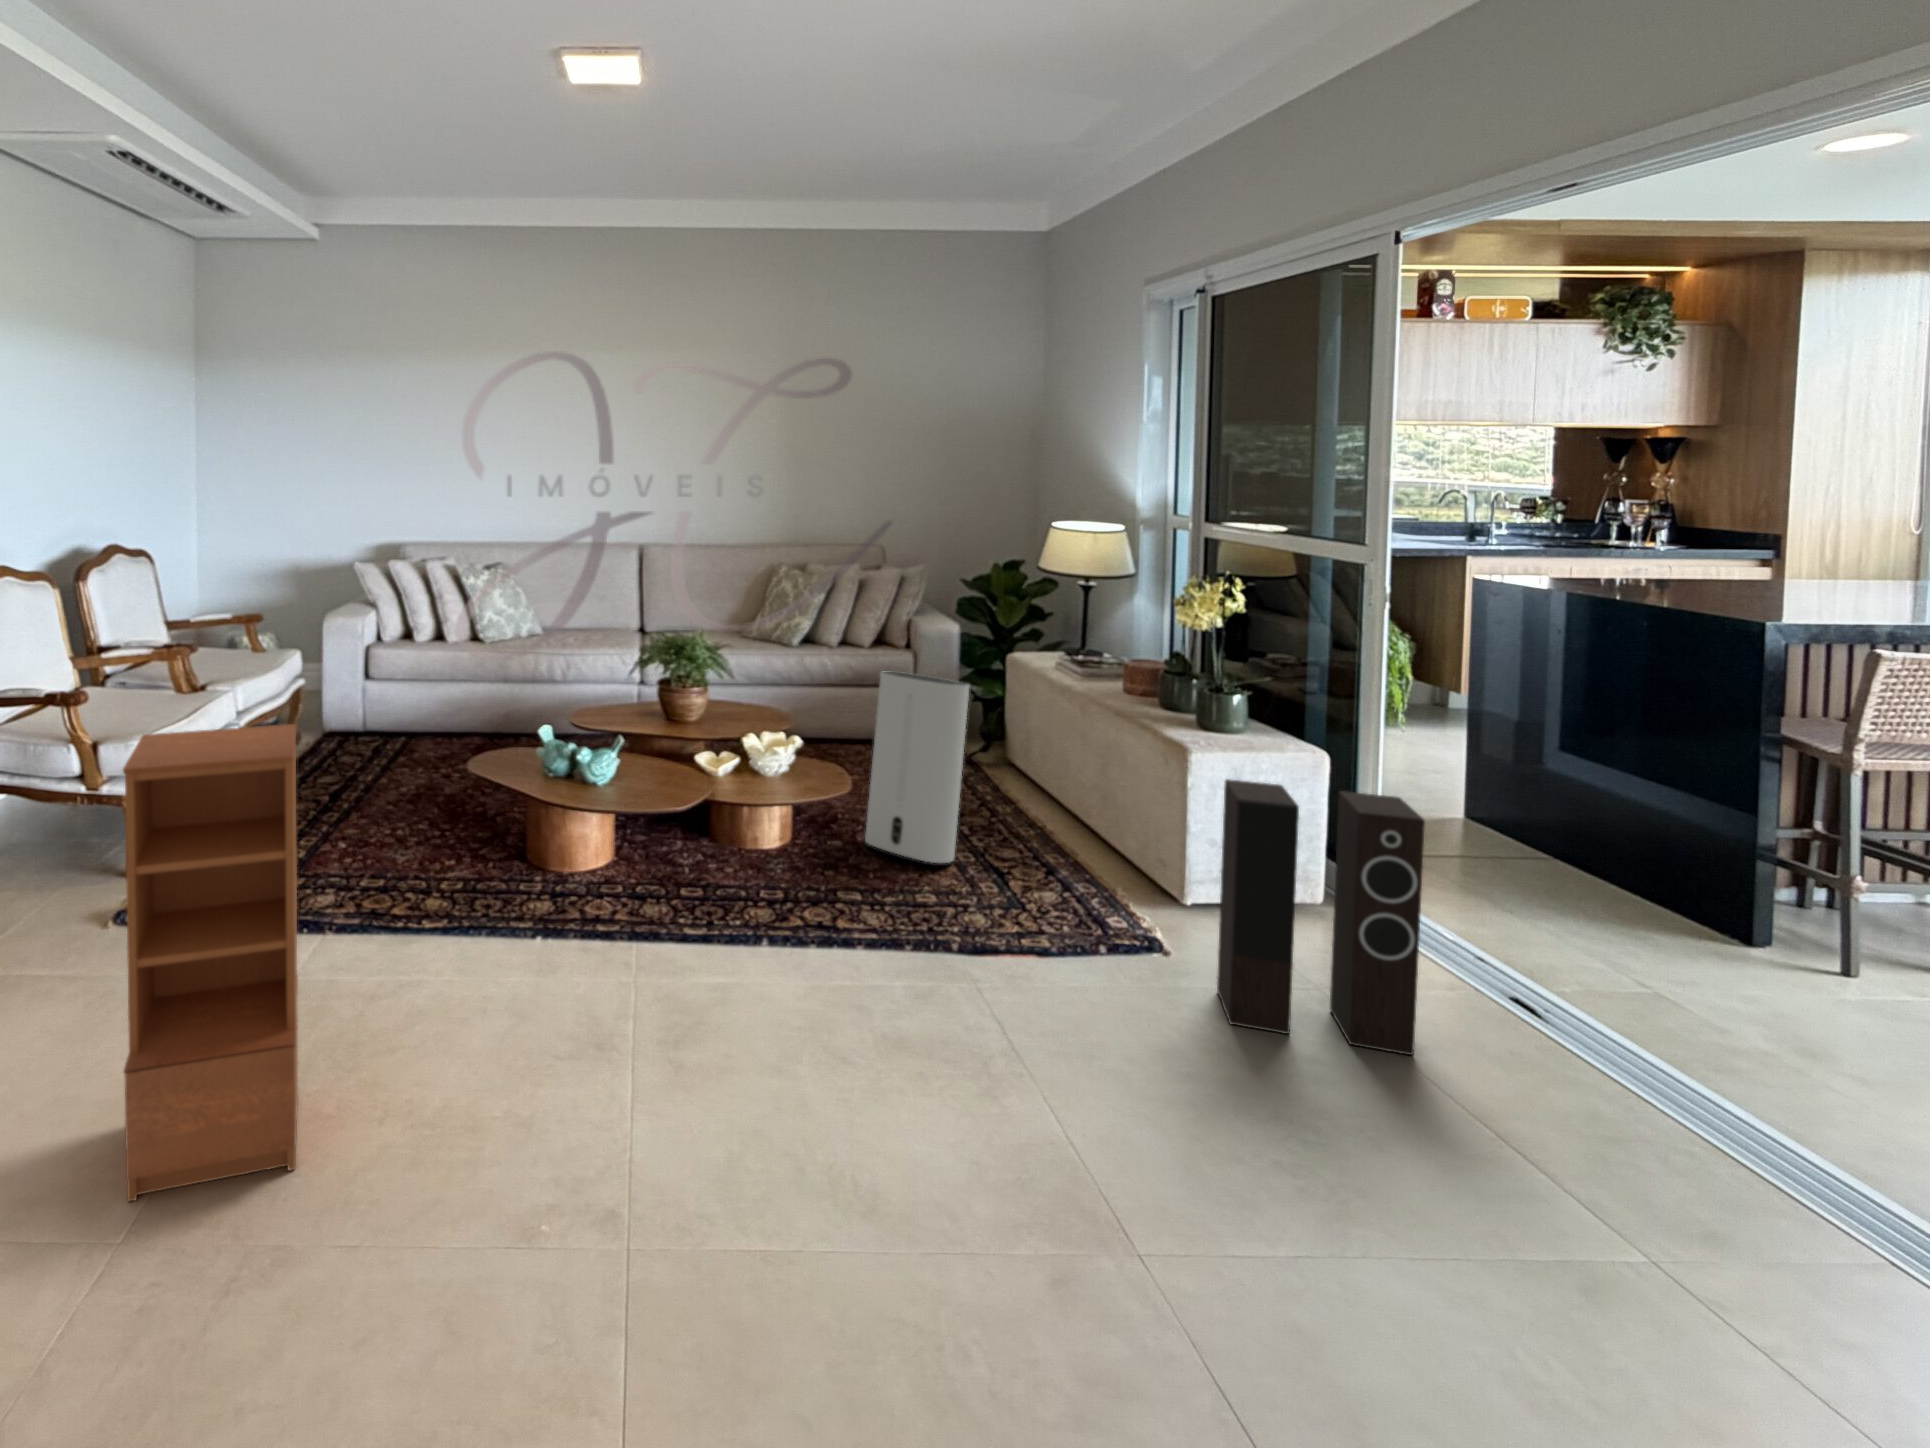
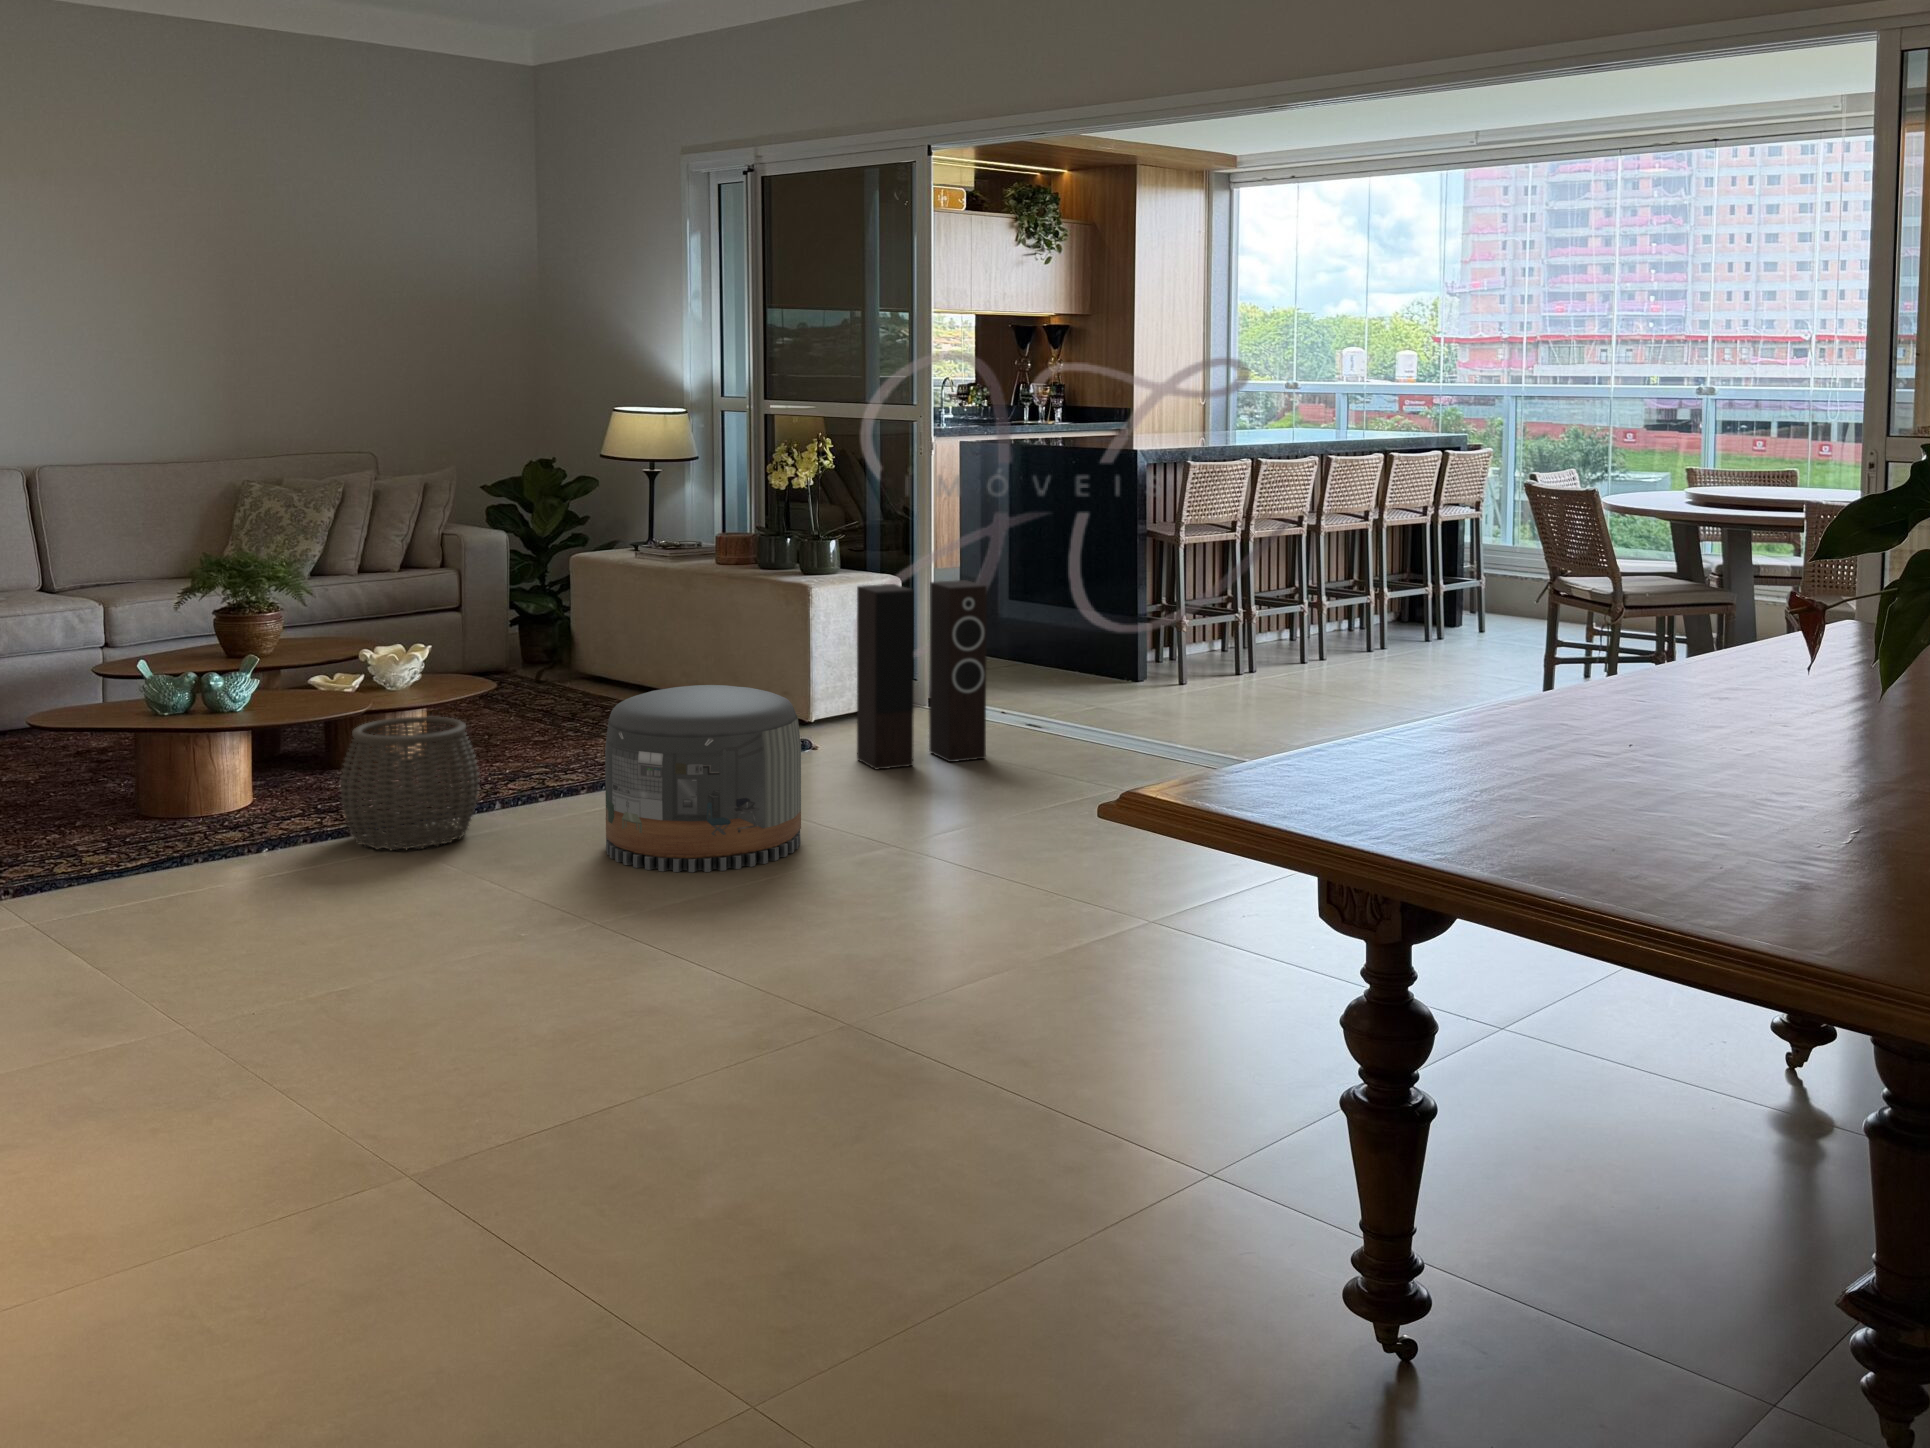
air purifier: present [865,671,969,863] -> none [501,561,600,744]
bookcase: present [123,724,298,1202] -> none [57,578,283,1011]
woven basket: none [585,839,719,995] -> present [340,717,480,850]
pouf: none [775,895,1027,1206] -> present [605,685,801,872]

